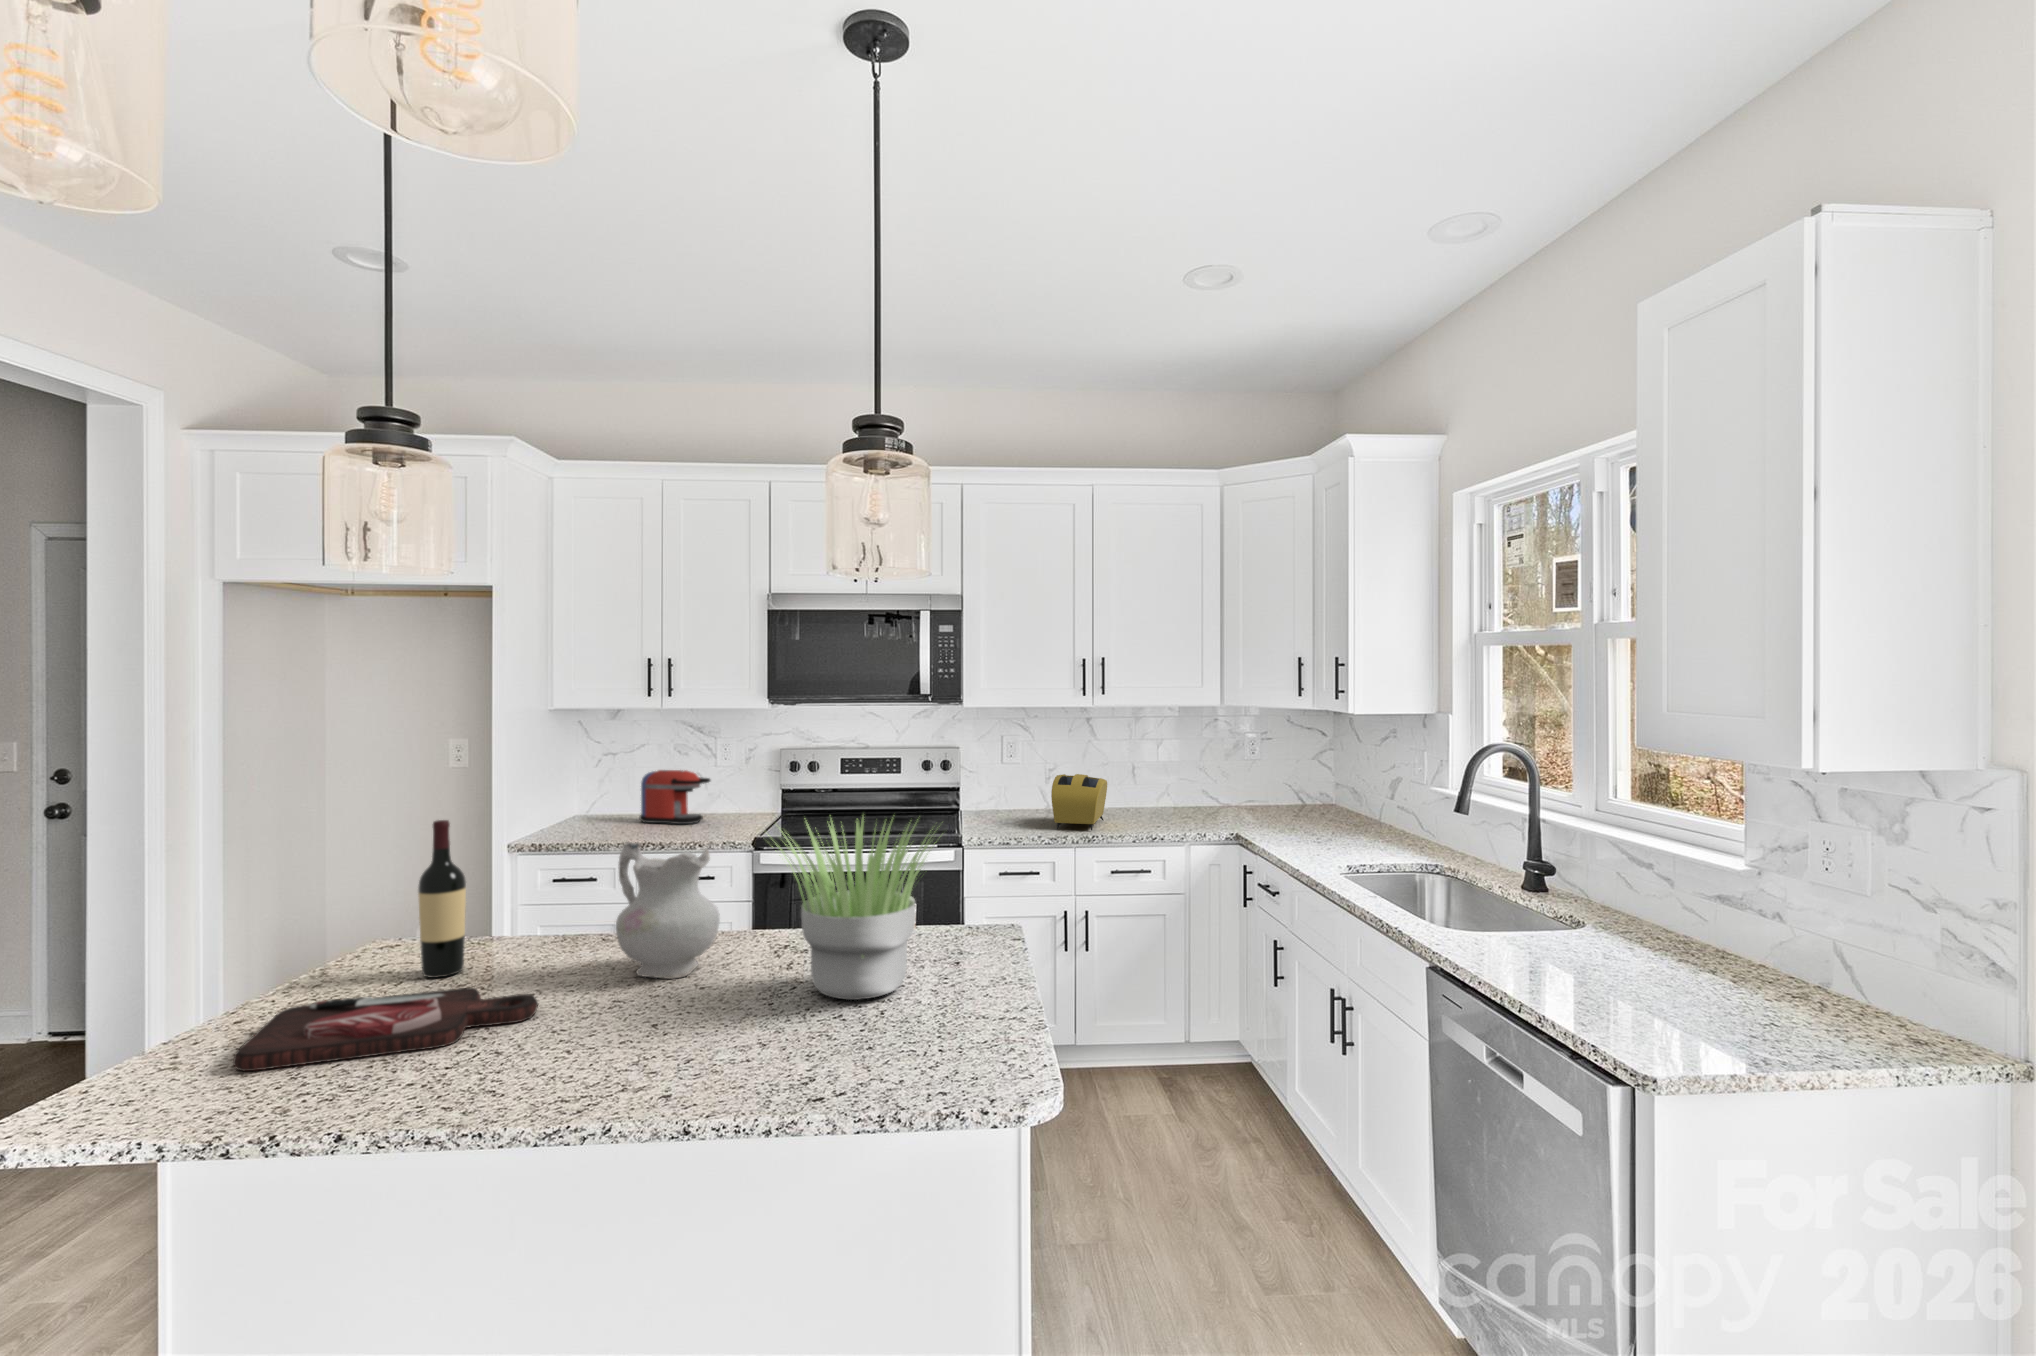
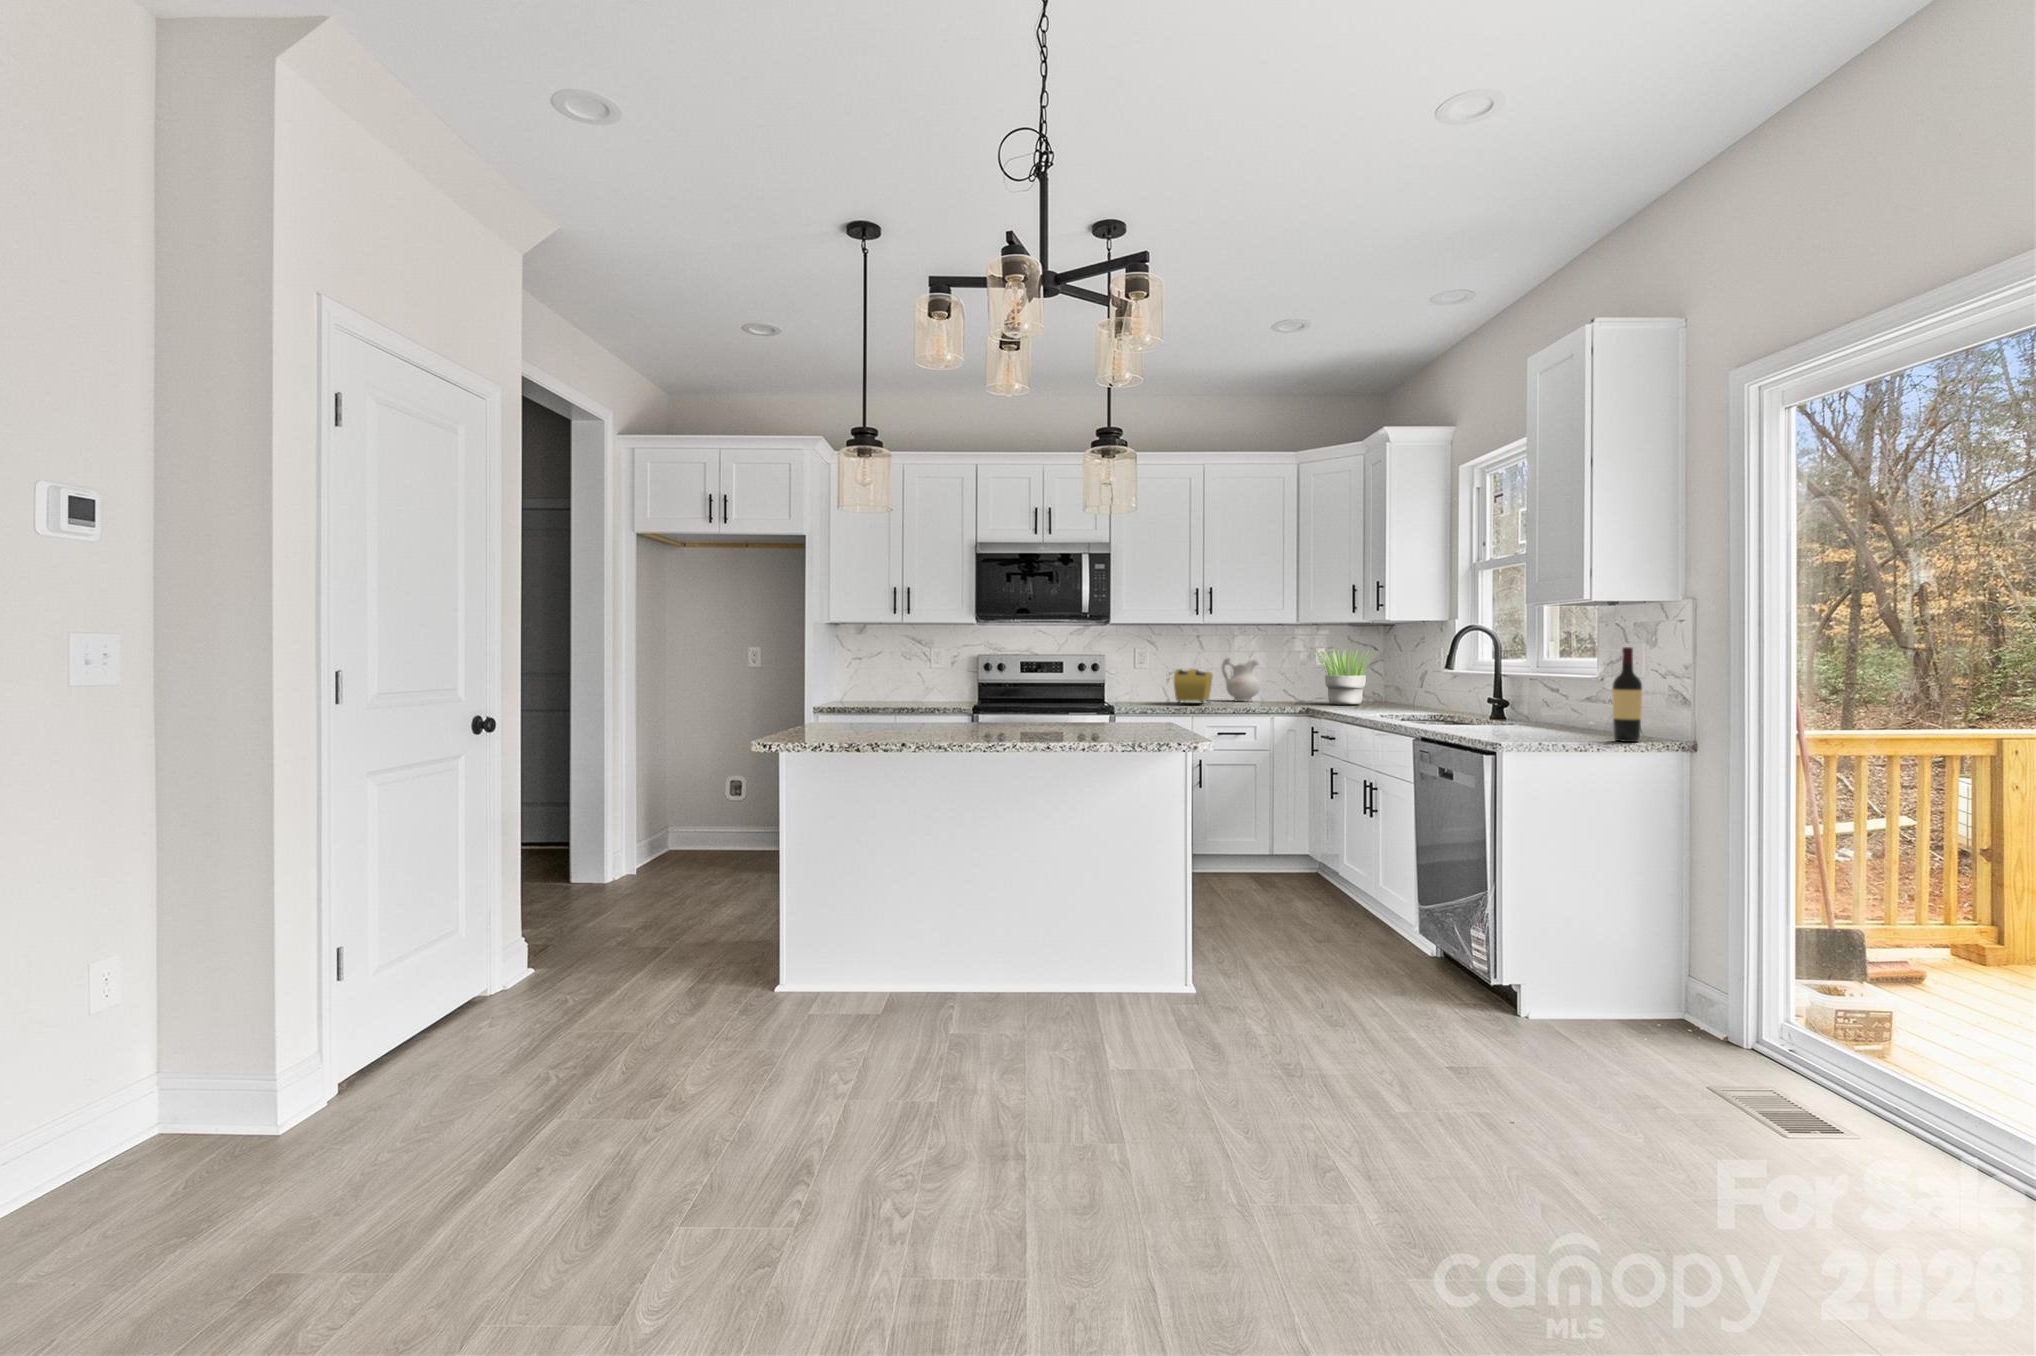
coffee maker: present [640,770,710,824] -> none [884,667,933,704]
potted plant: present [778,818,935,1000] -> present [1318,650,1371,705]
wine bottle: present [418,820,466,978] -> present [1612,647,1642,742]
ceramic pitcher: present [616,842,720,979] -> present [1222,659,1260,701]
cutting board: present [233,988,538,1071] -> none [819,718,939,739]

